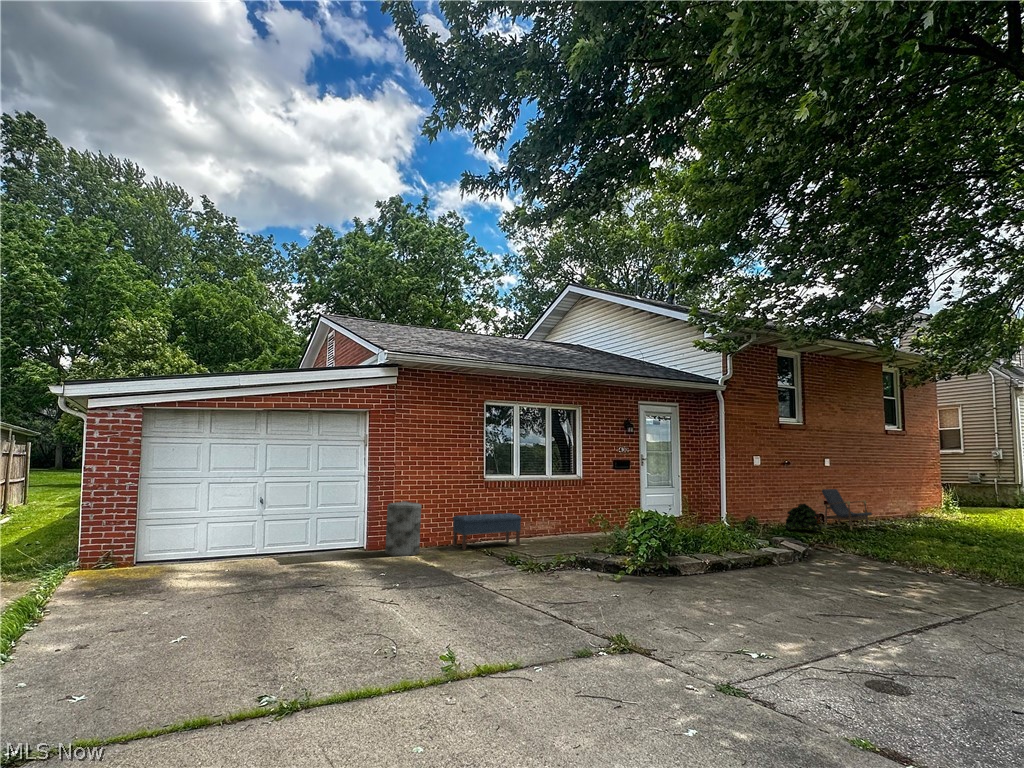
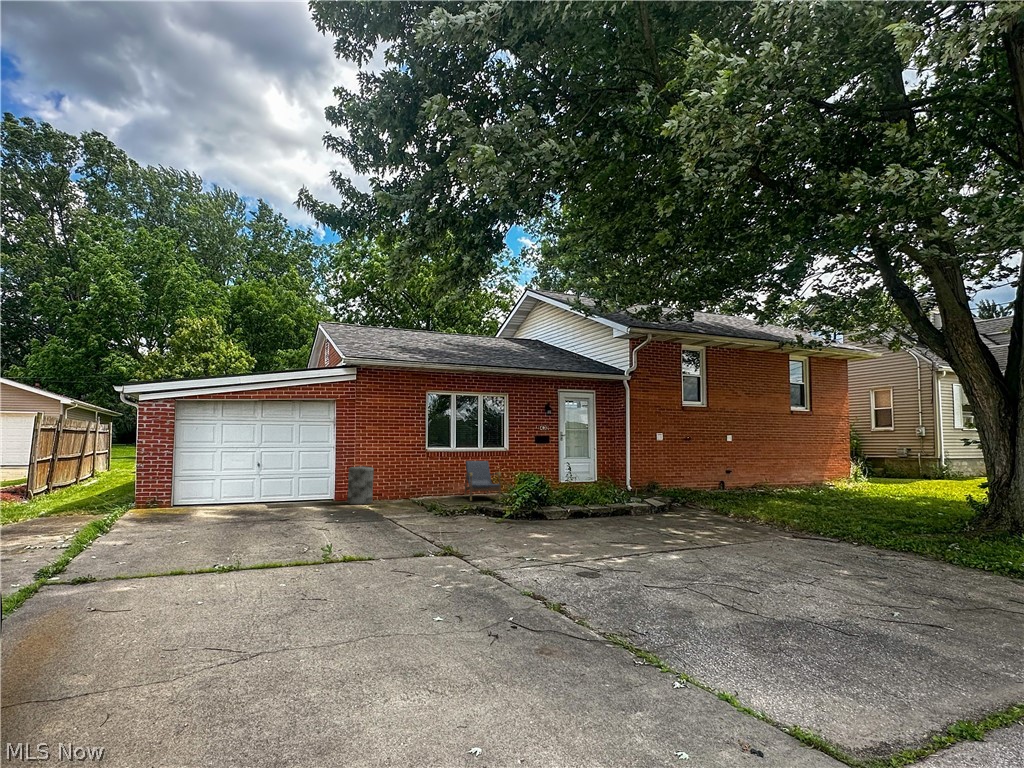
lounge chair: present [822,489,872,530] -> present [465,461,501,500]
potted plant: present [785,503,822,531] -> none [684,471,711,494]
bench: present [453,513,521,550] -> none [401,476,453,502]

